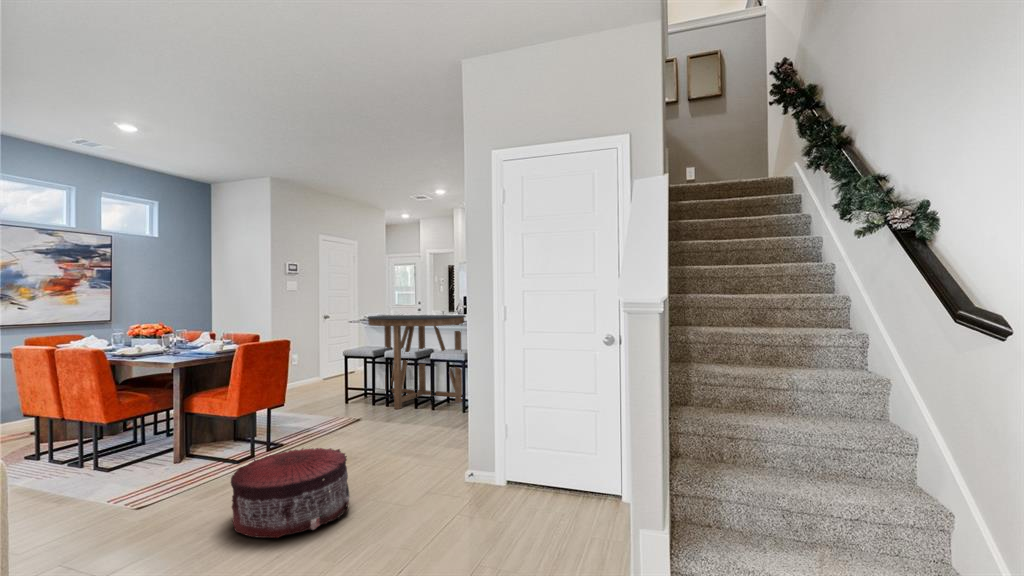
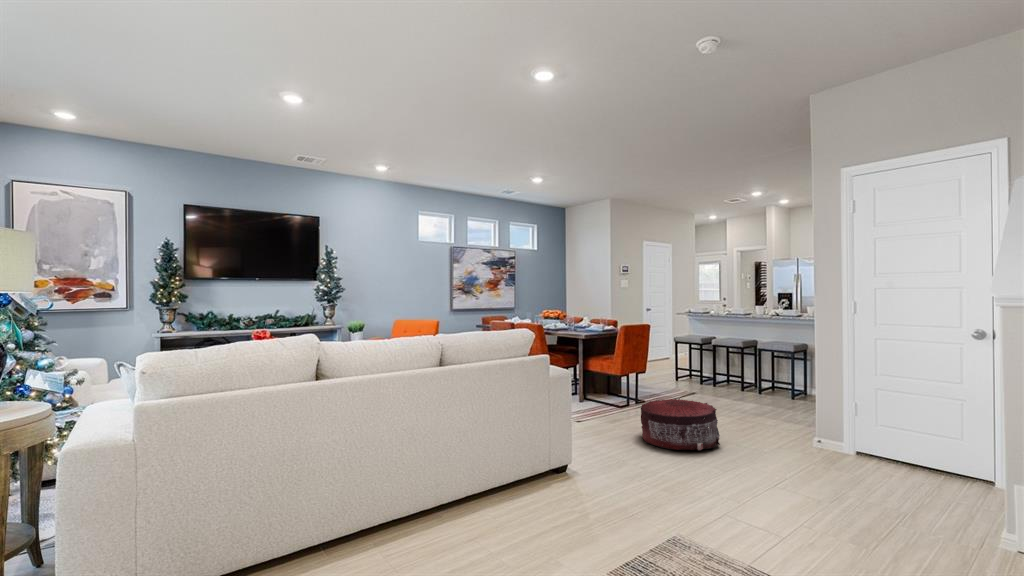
console table: present [367,315,466,409] -> none [696,309,793,391]

